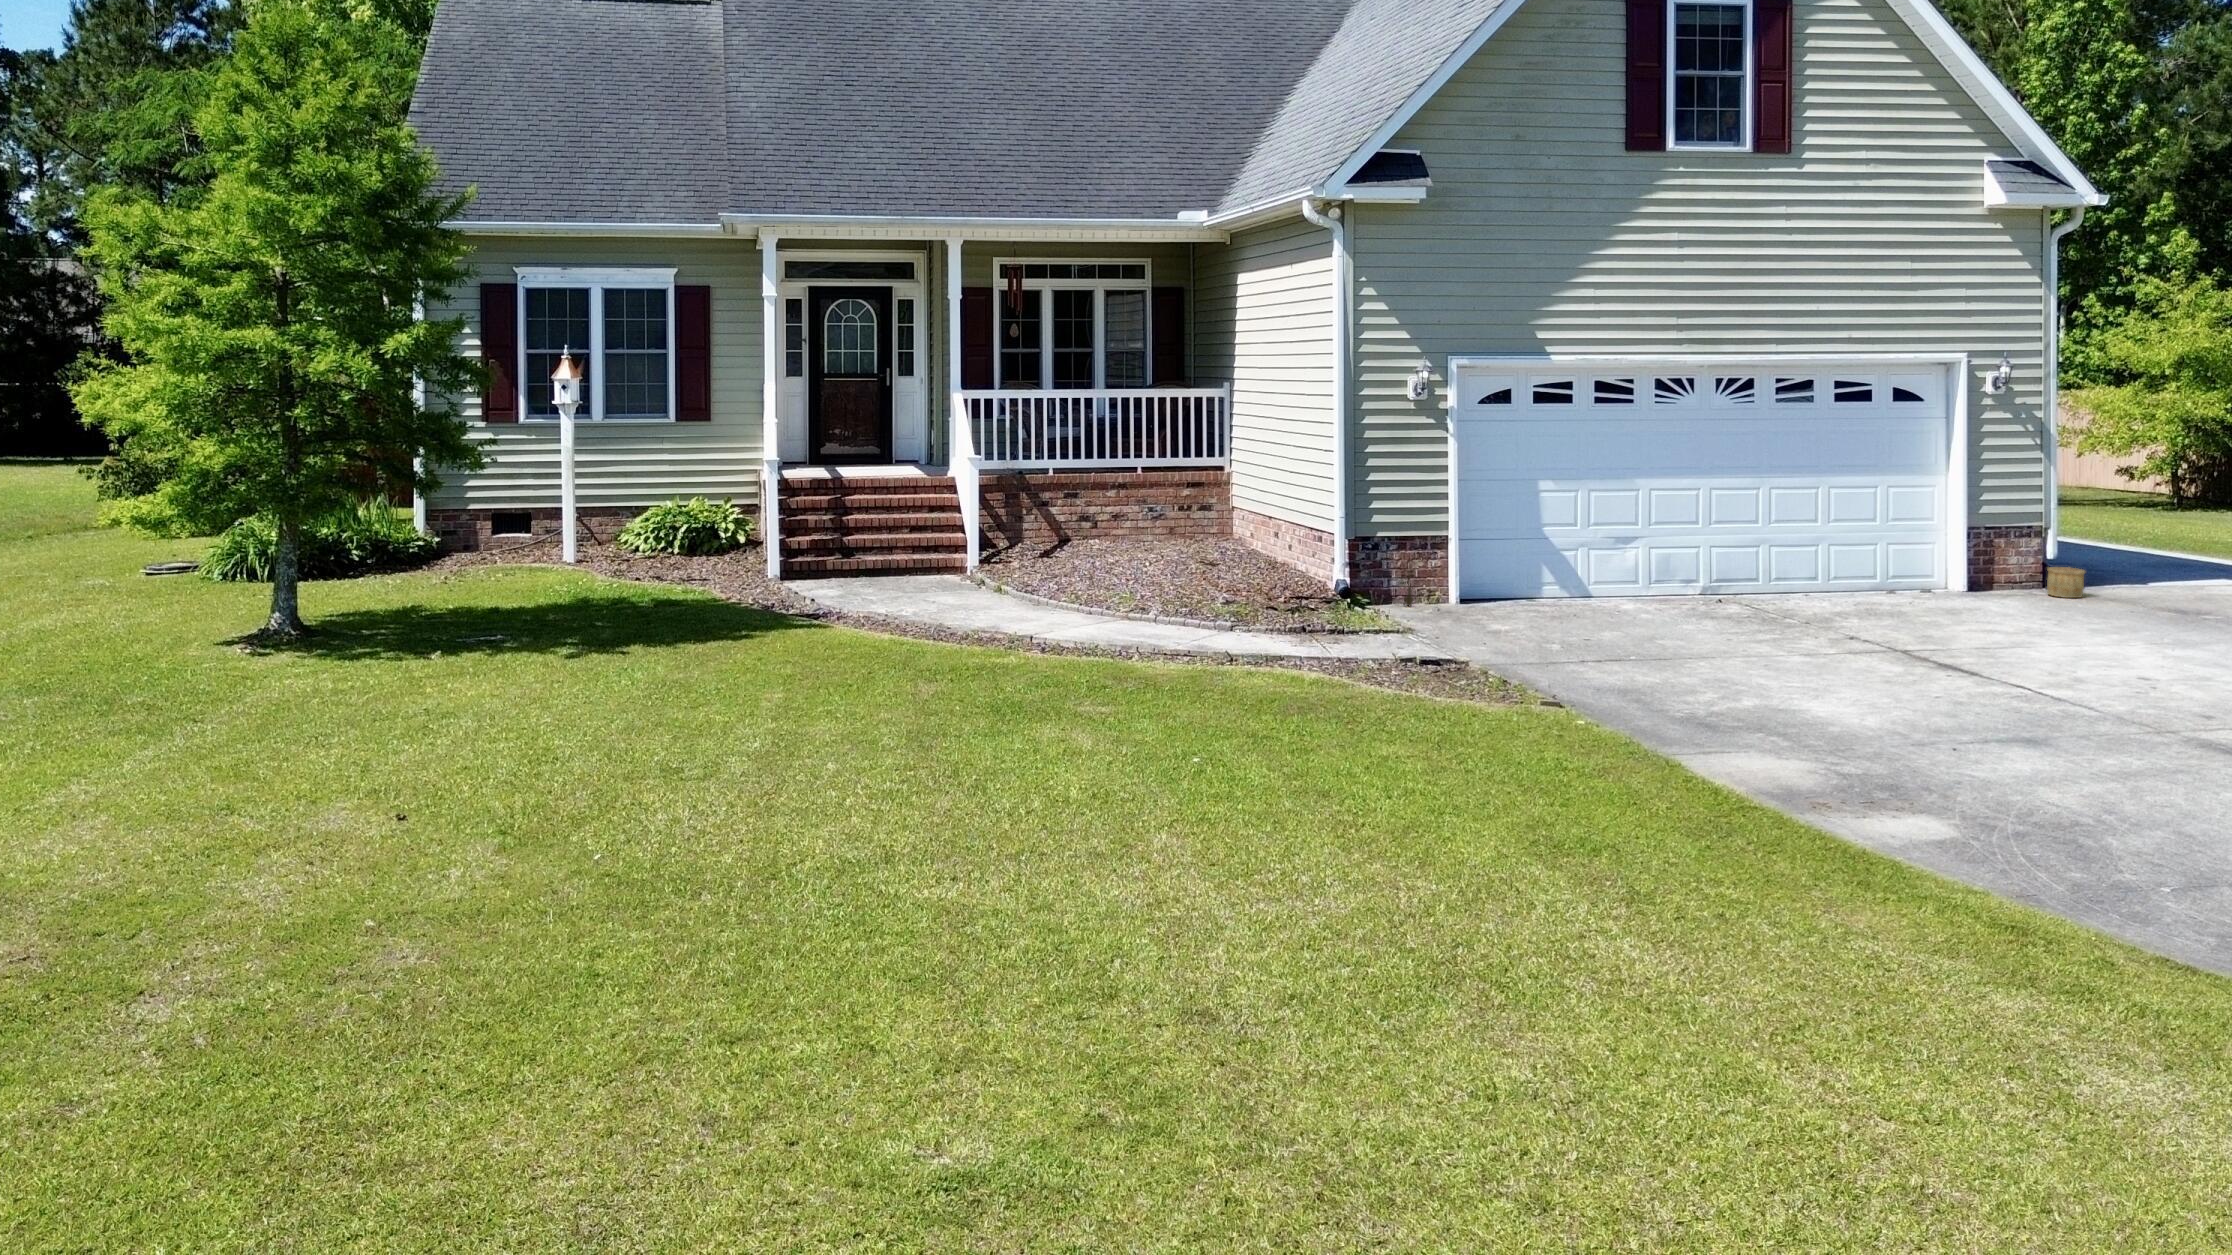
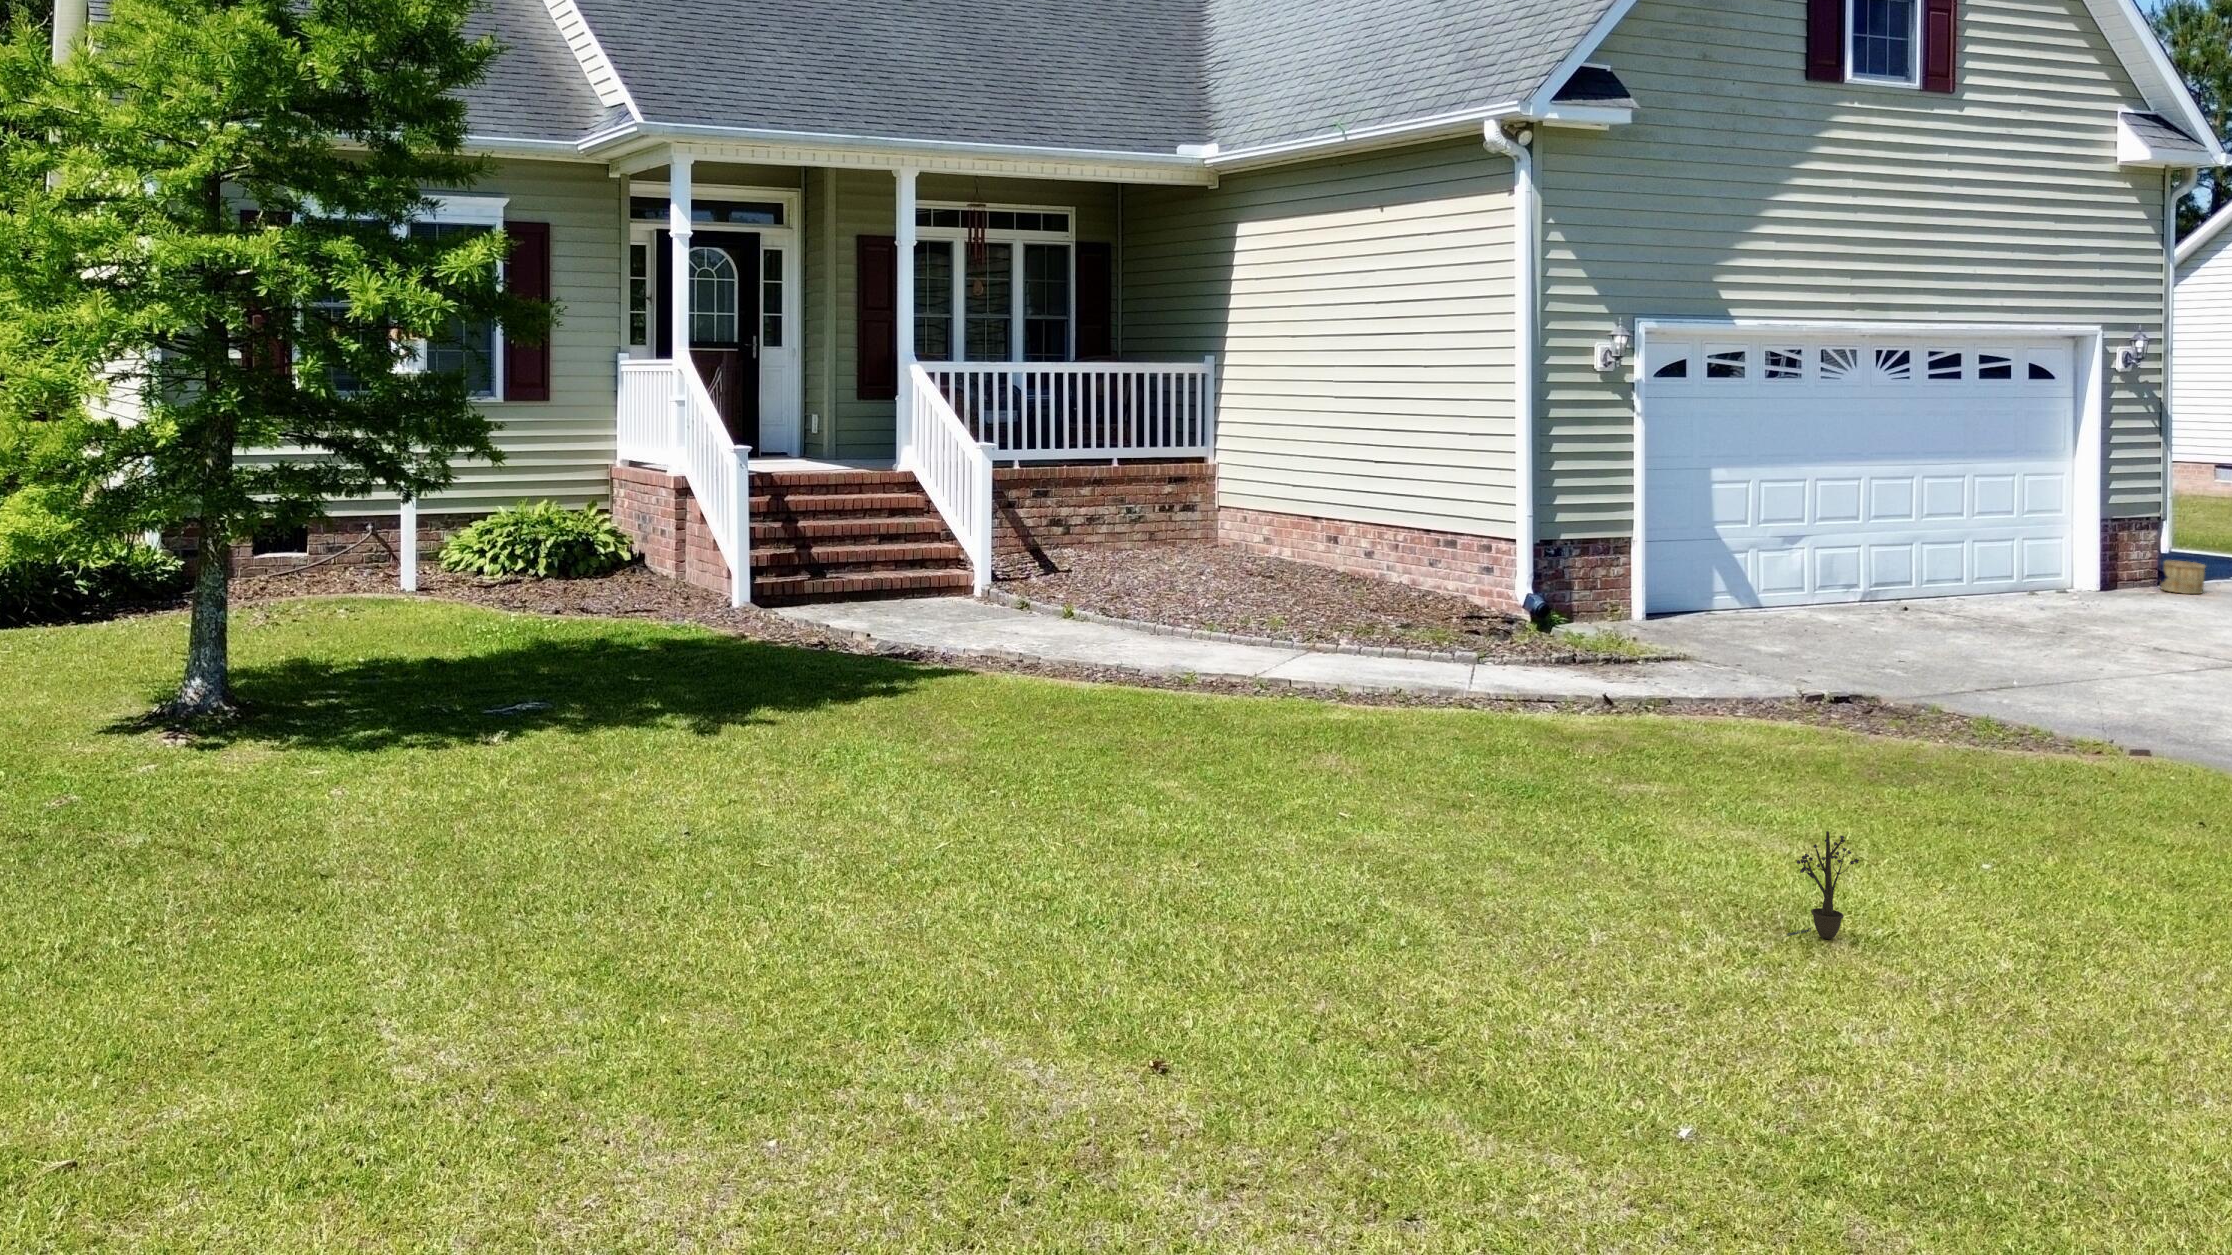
decorative plant: present [1400,575,1419,606] -> present [1787,831,1859,939]

